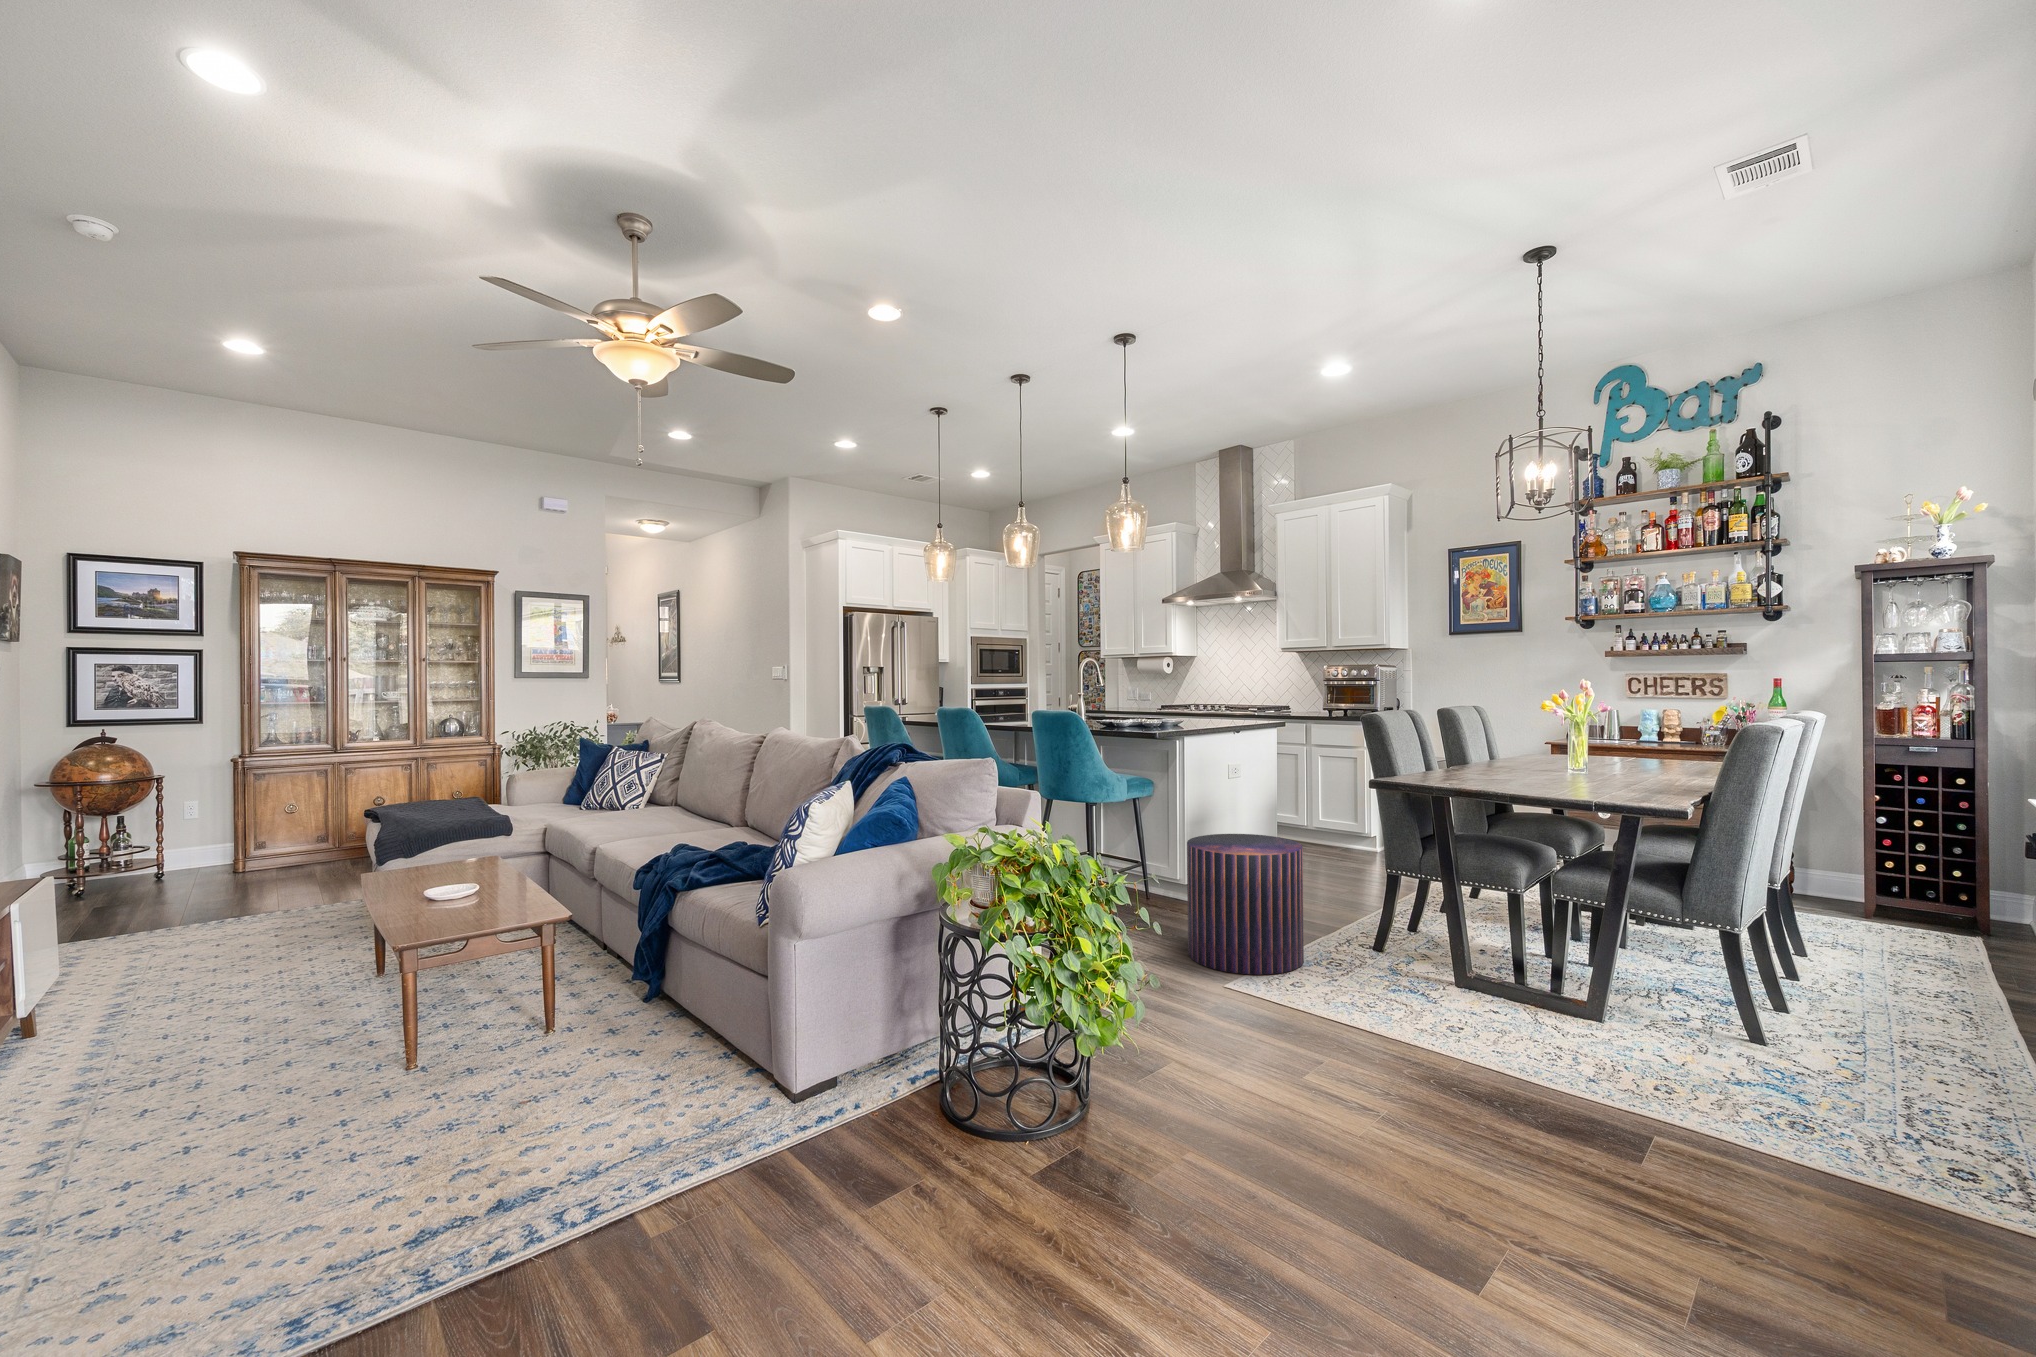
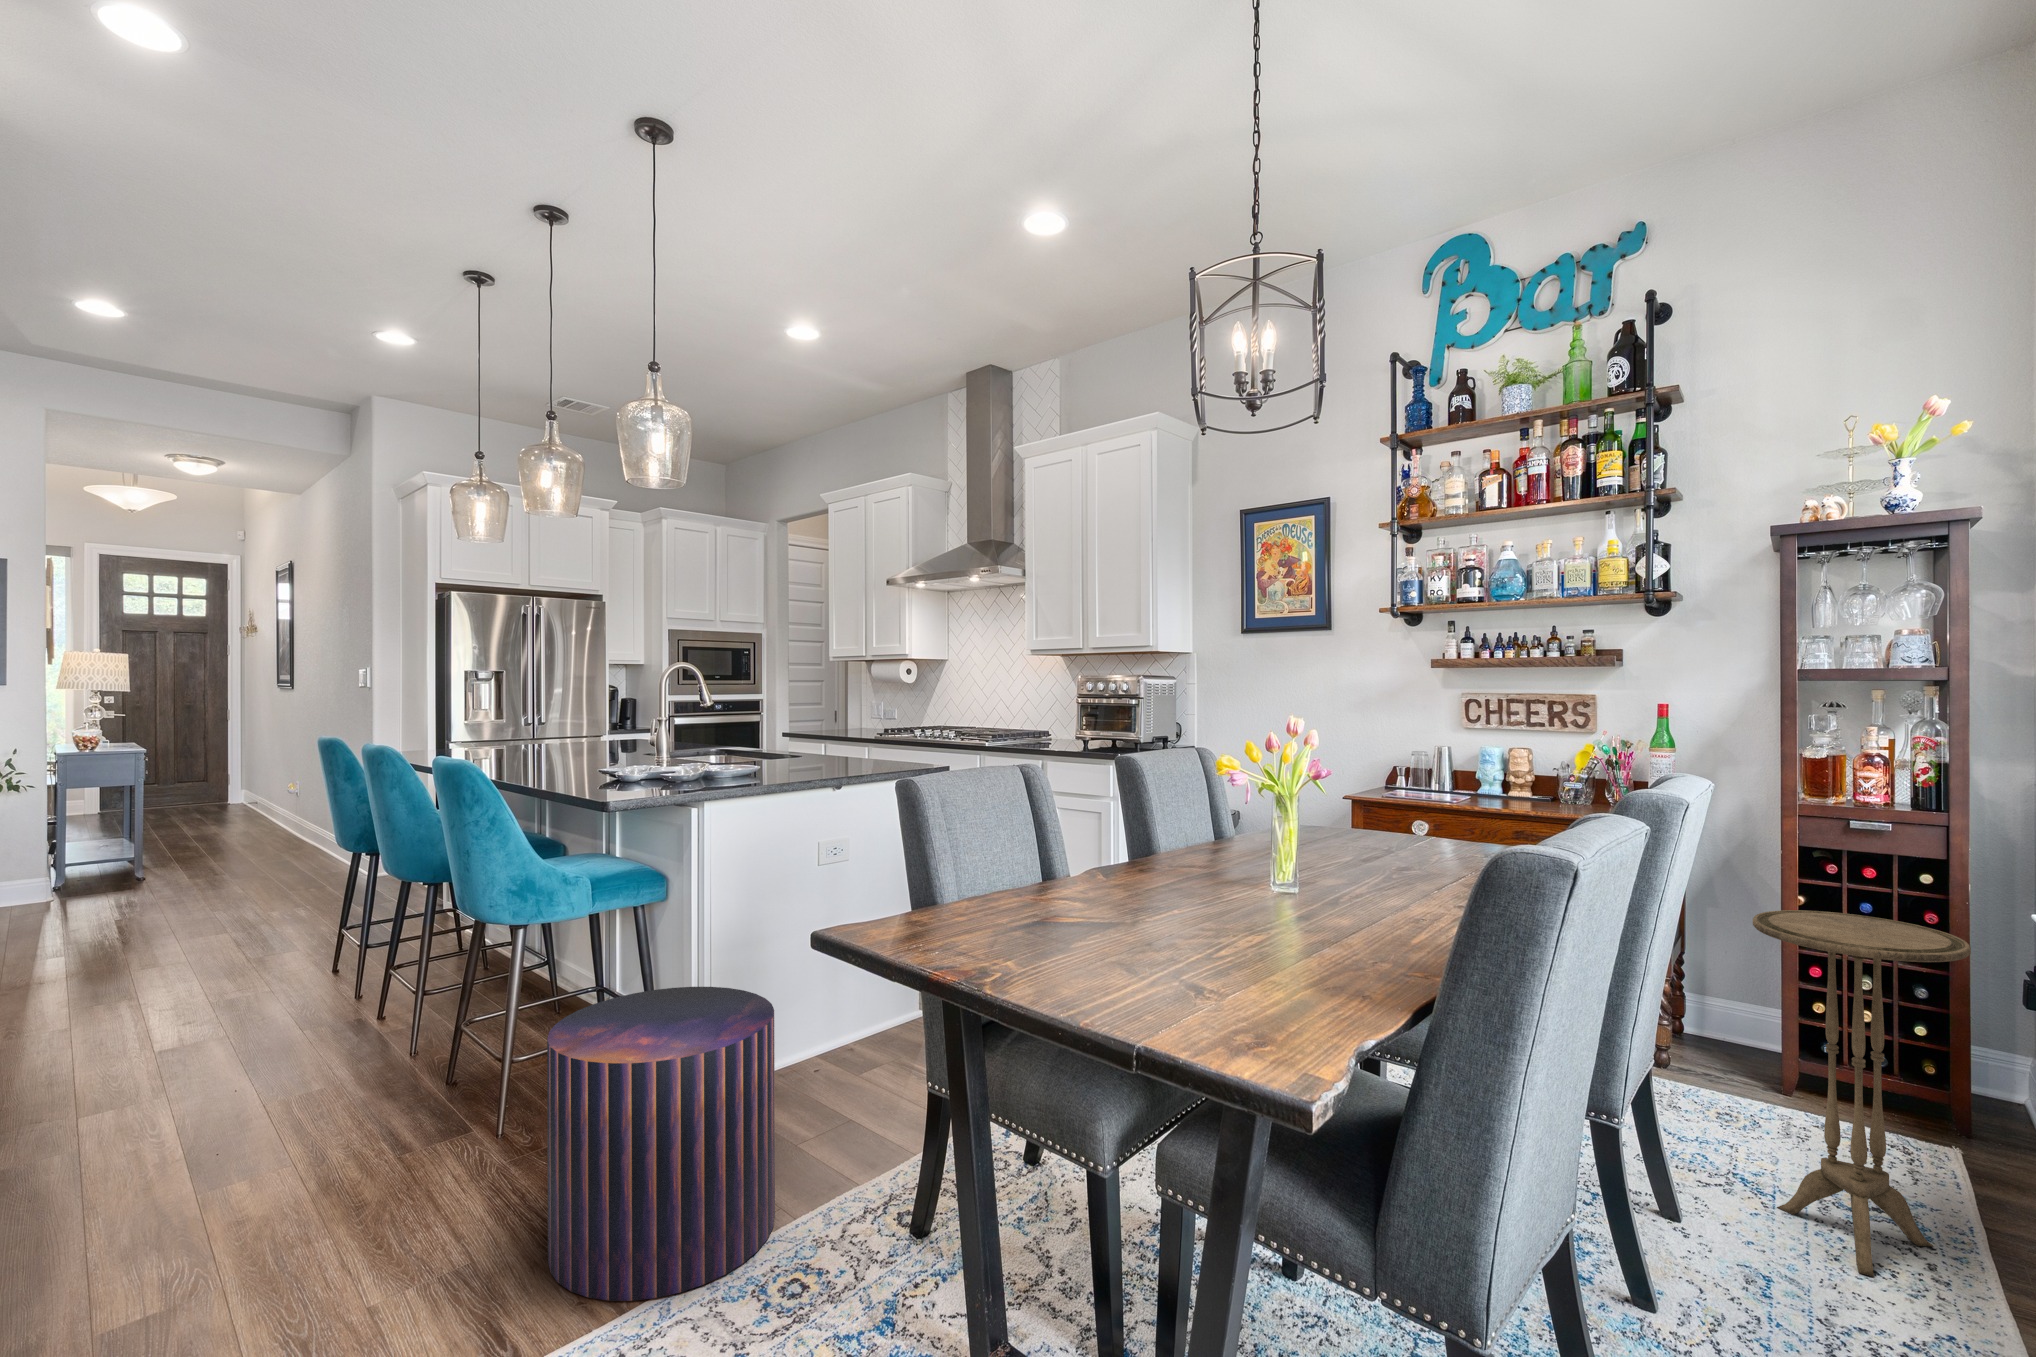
side table: none [1855,791,1985,979] -> present [1753,910,1971,1277]

